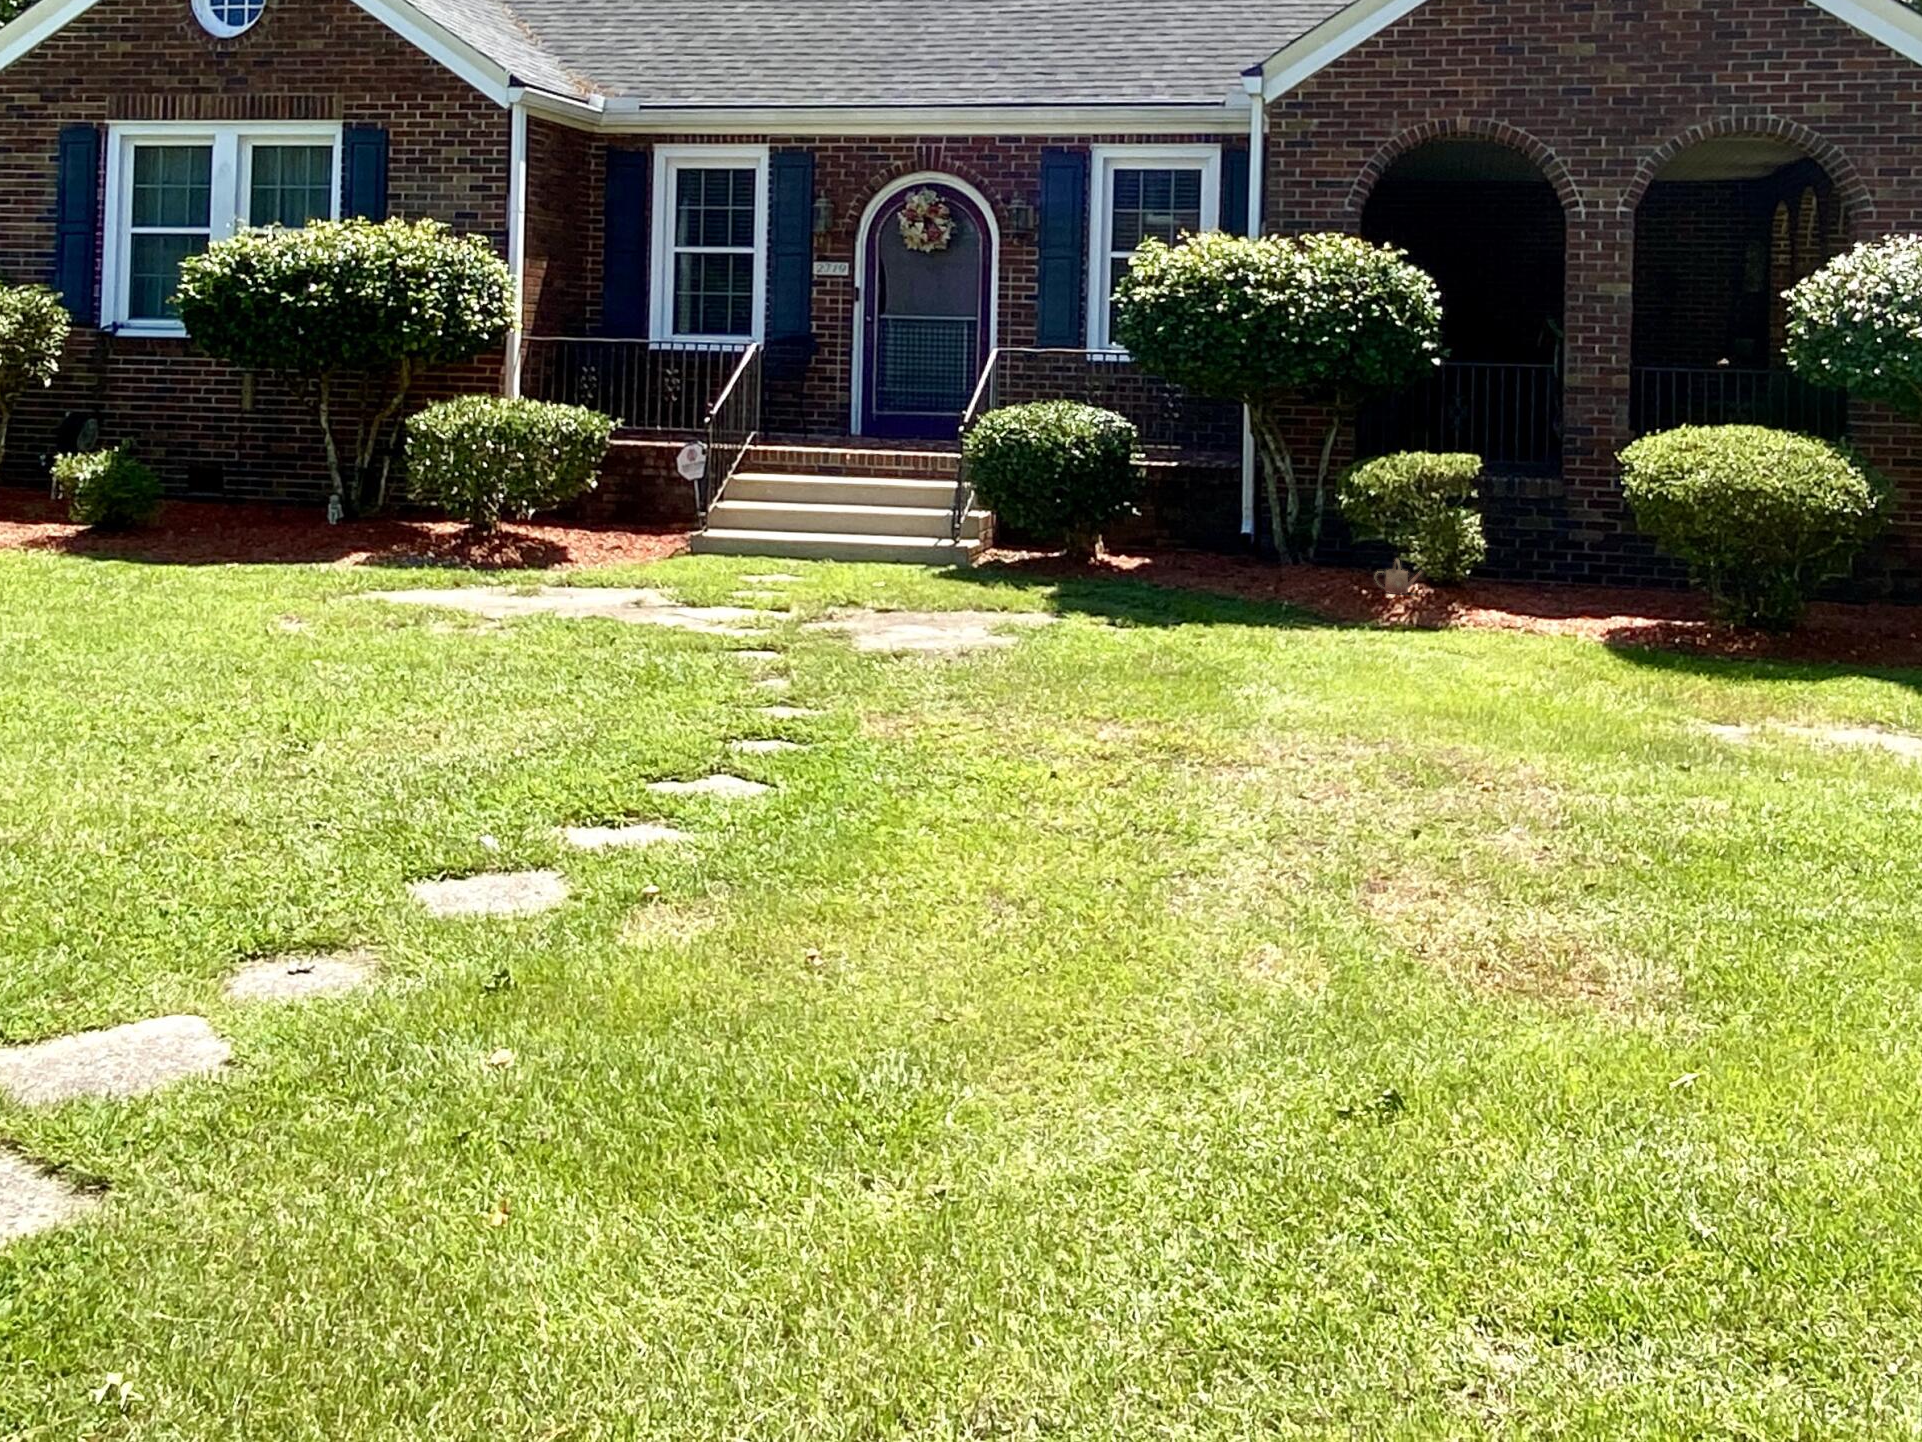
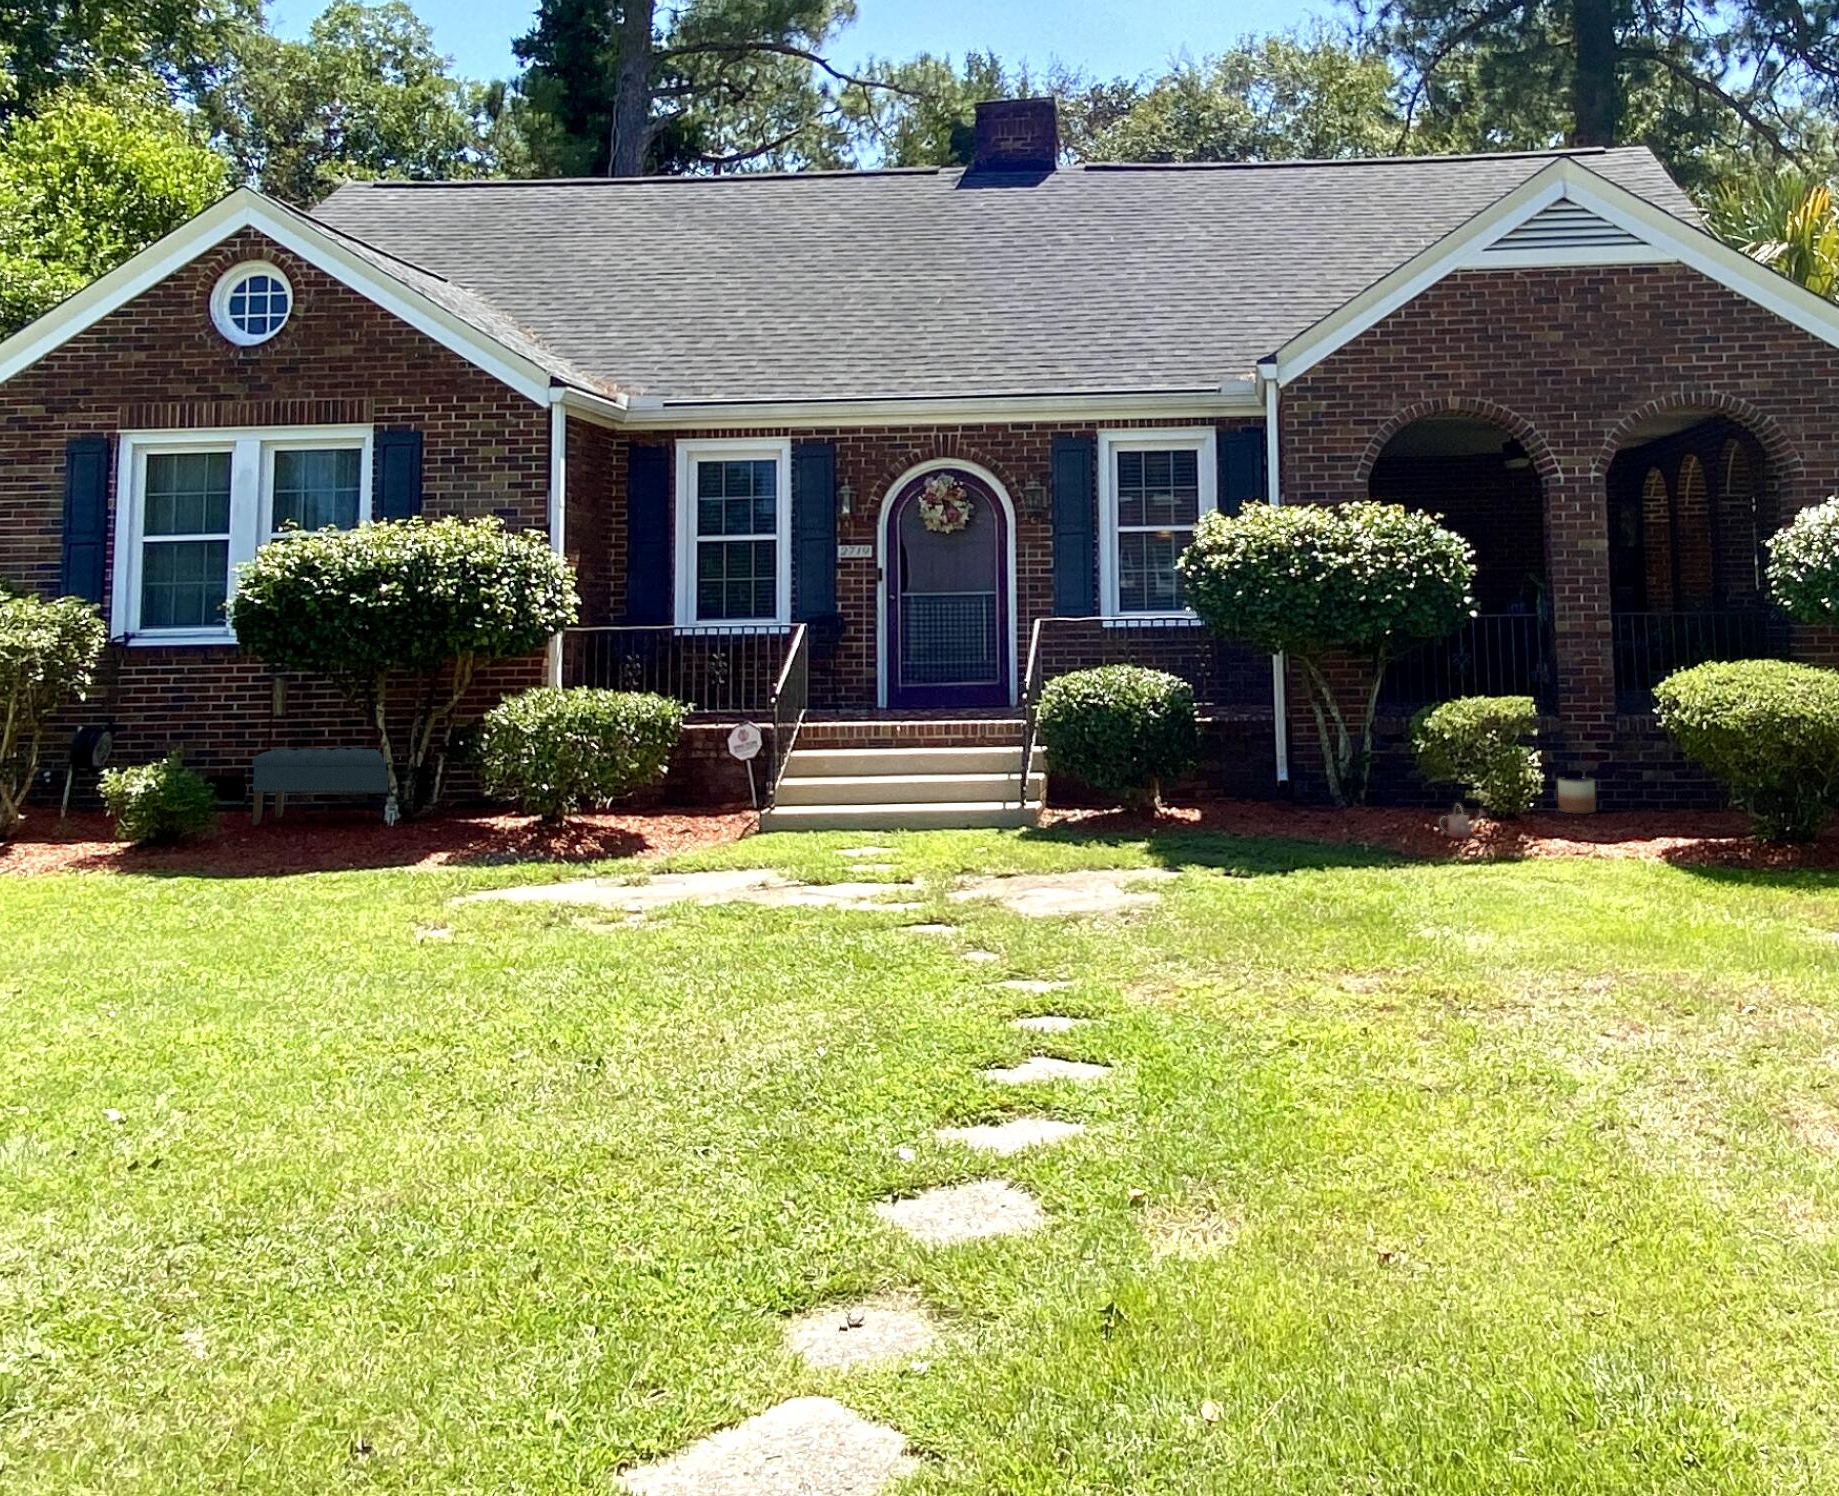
bench: none [222,442,385,521] -> present [252,748,401,825]
planter: none [1540,537,1581,576] -> present [1558,778,1596,814]

